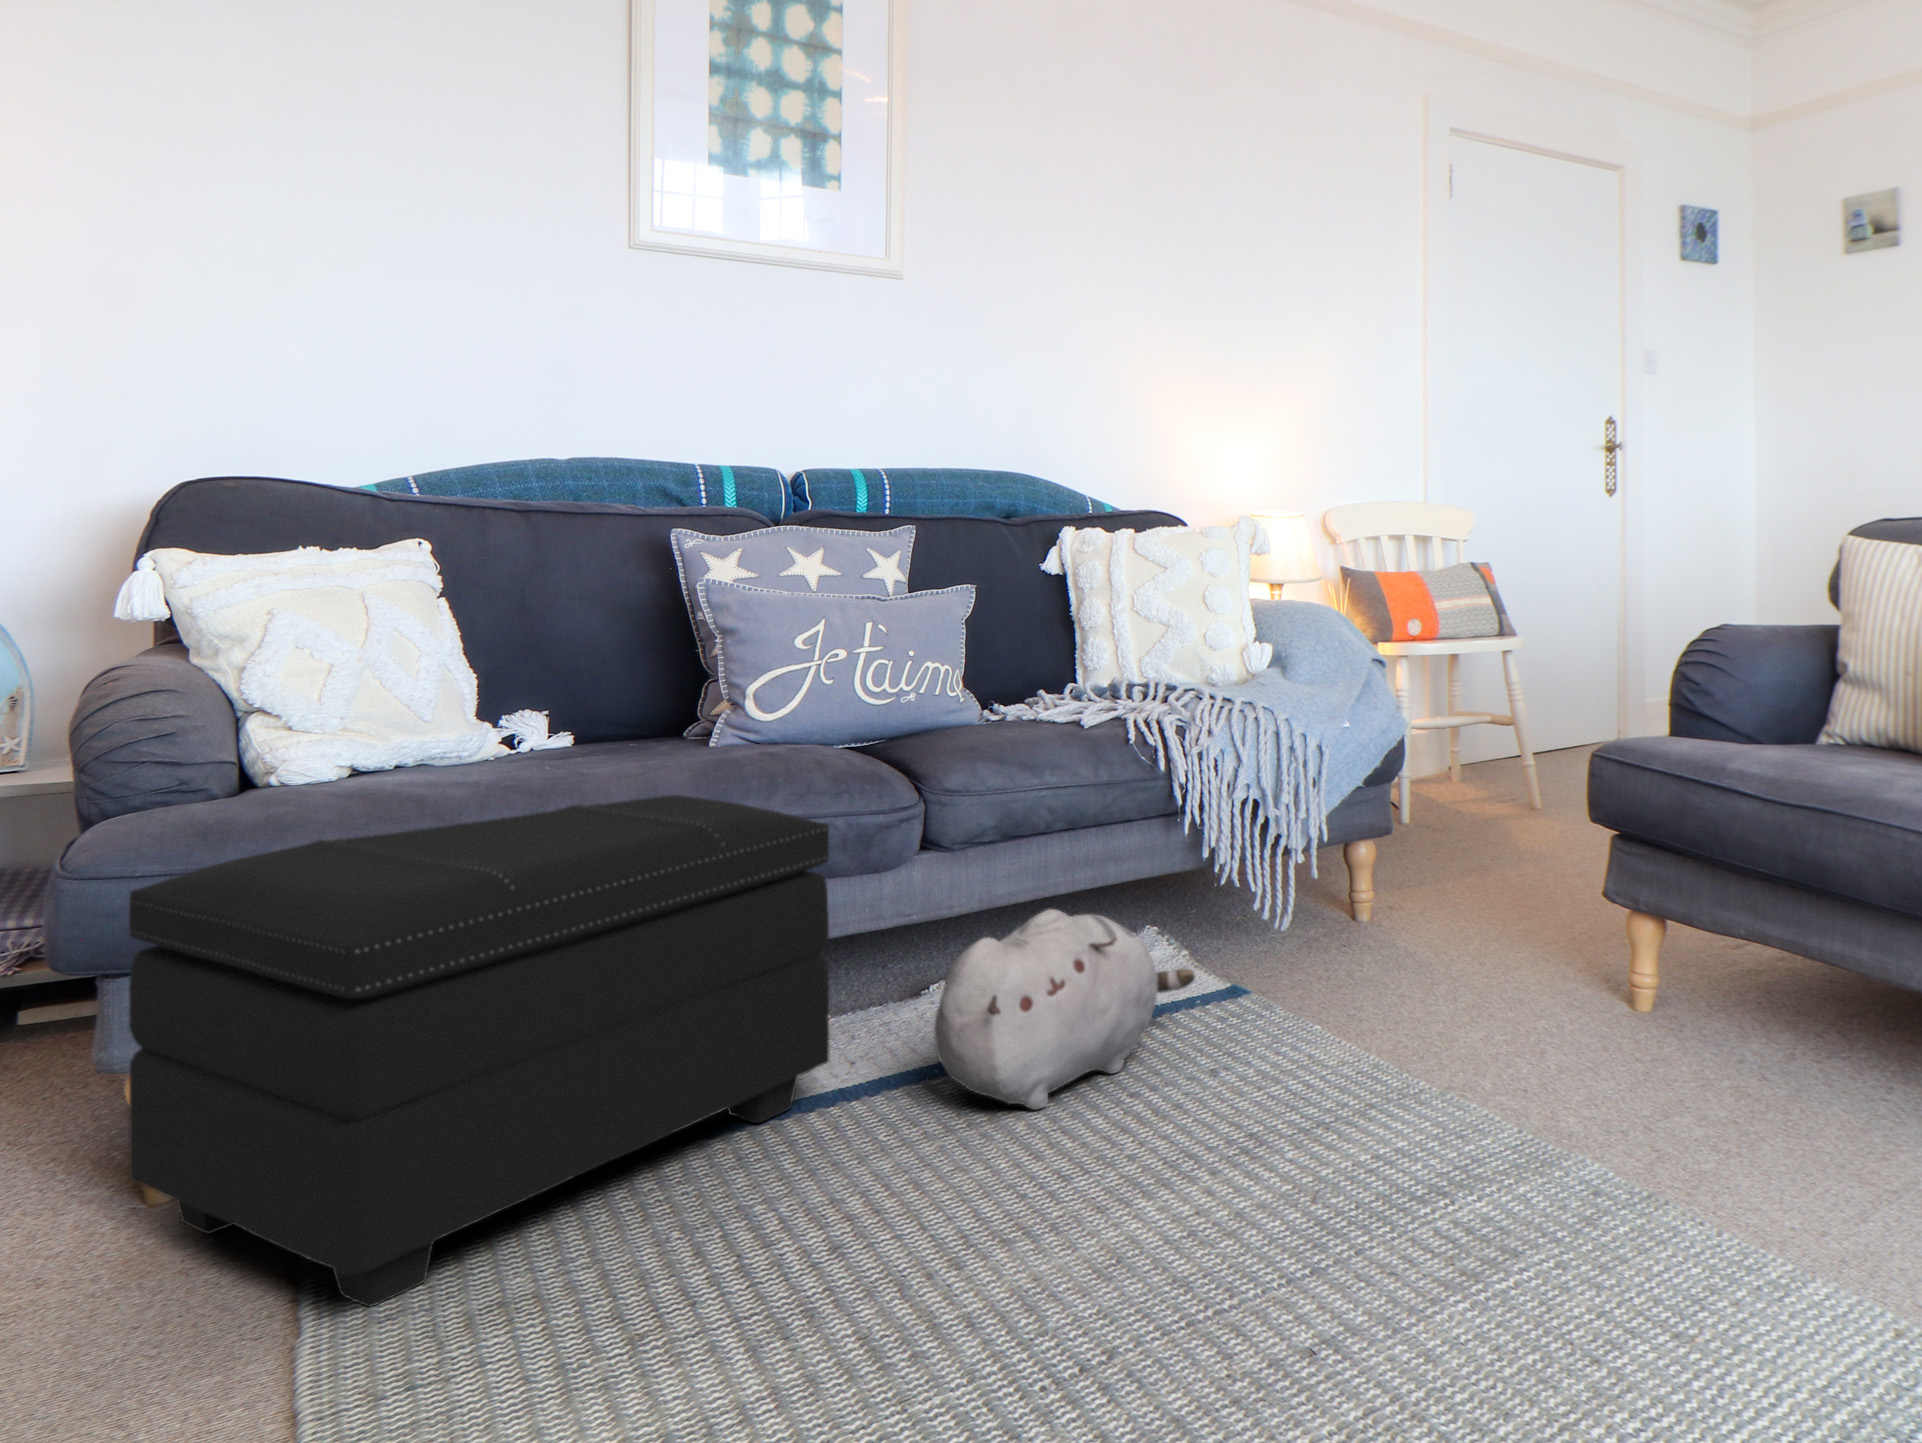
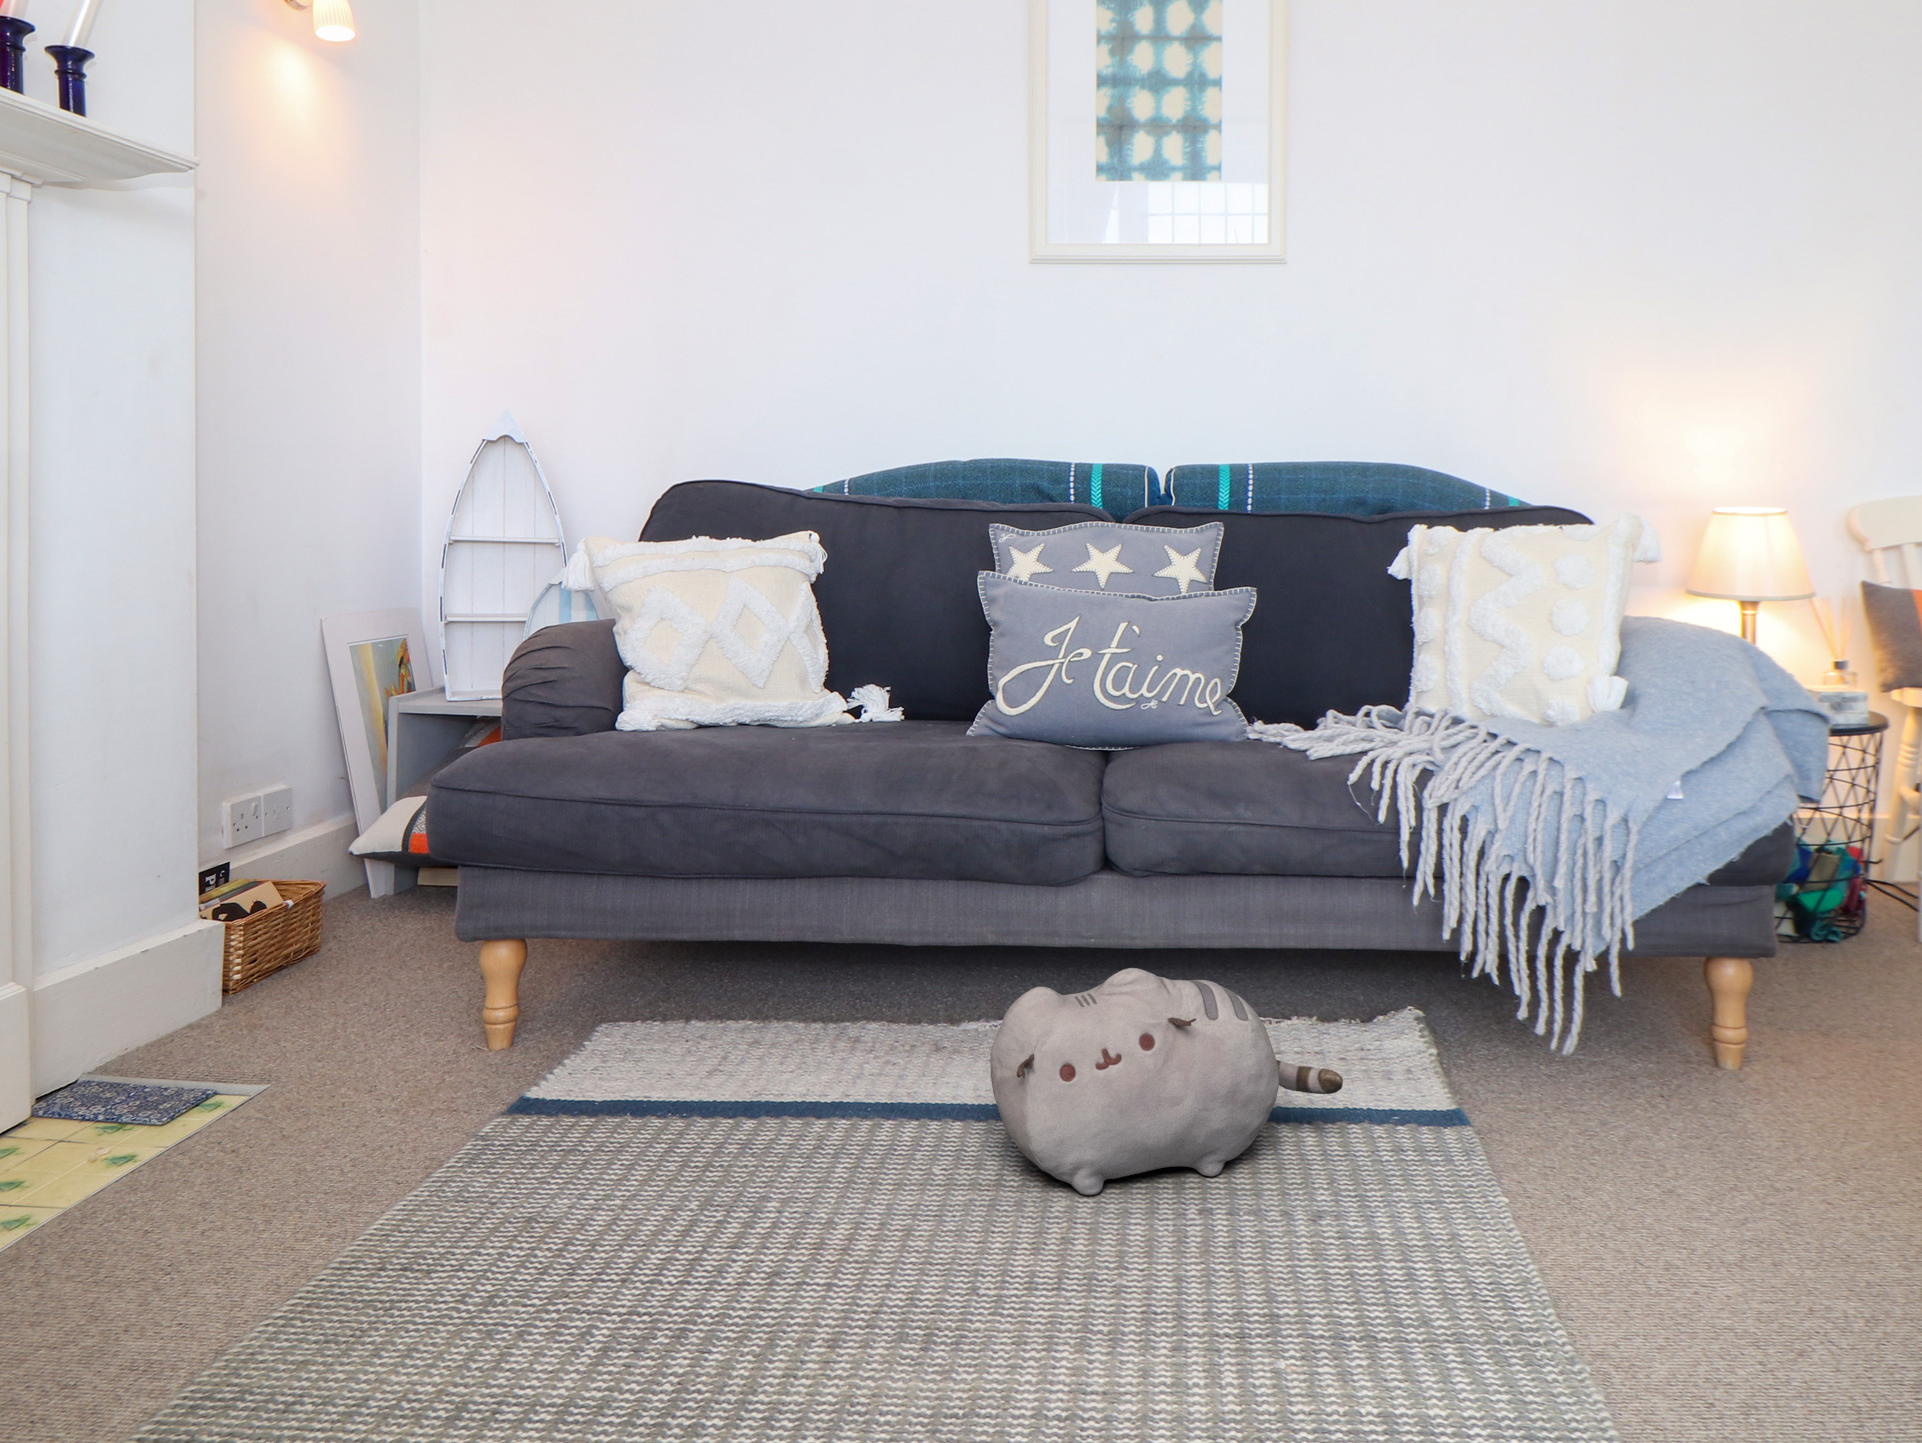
footstool: present [129,795,830,1307] -> none [380,771,922,1206]

